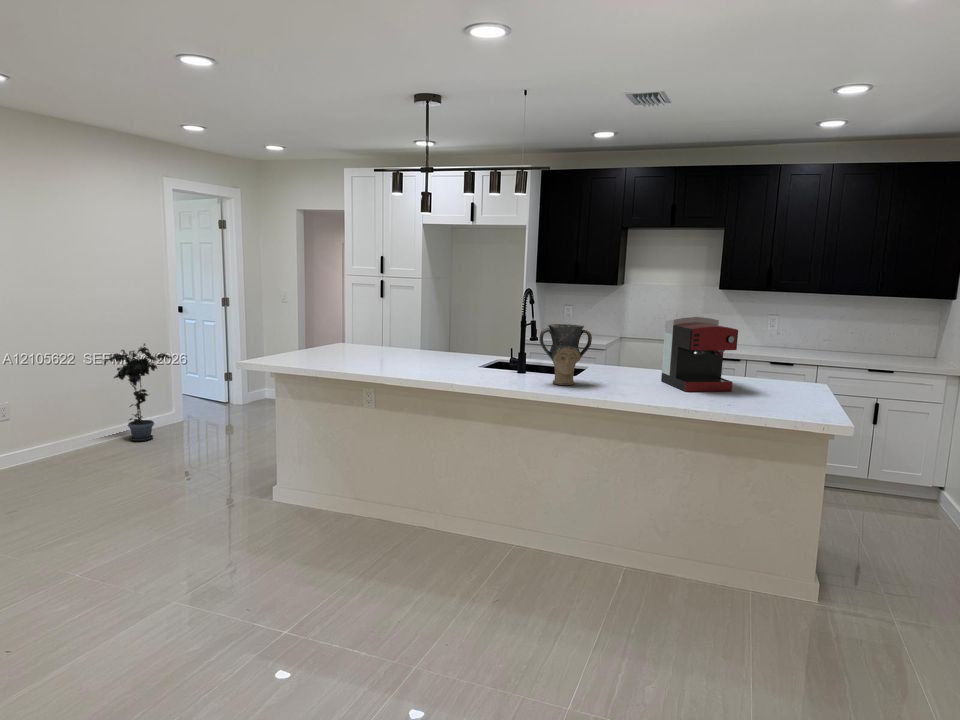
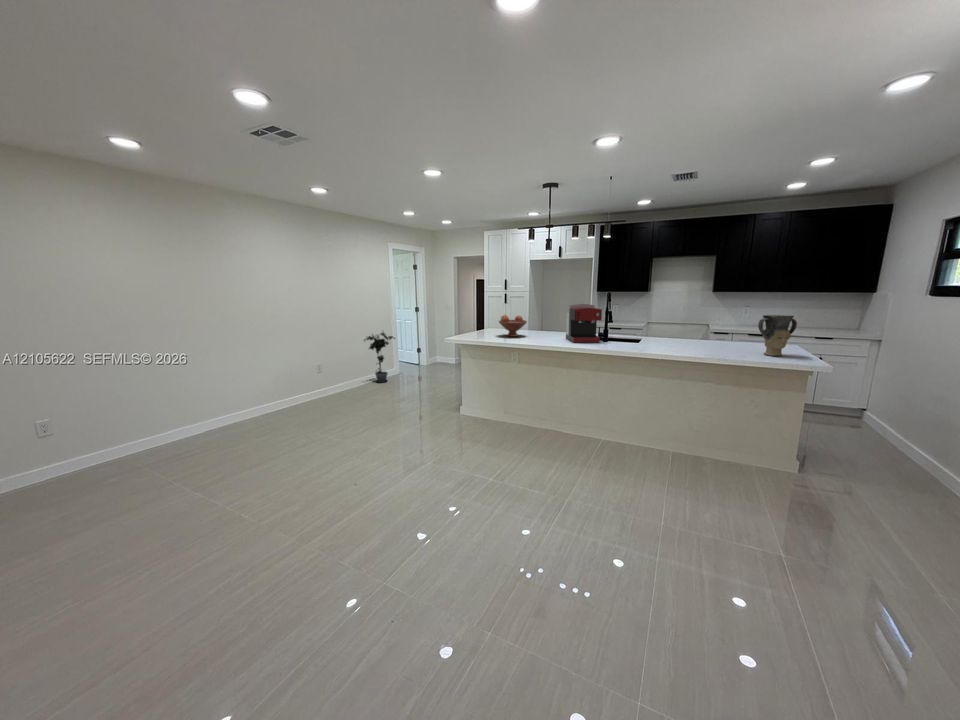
coffee maker: present [661,317,738,391] -> present [566,304,602,342]
fruit bowl: none [335,323,388,363] -> present [499,315,527,337]
vase: present [540,324,592,385] -> present [758,315,797,356]

